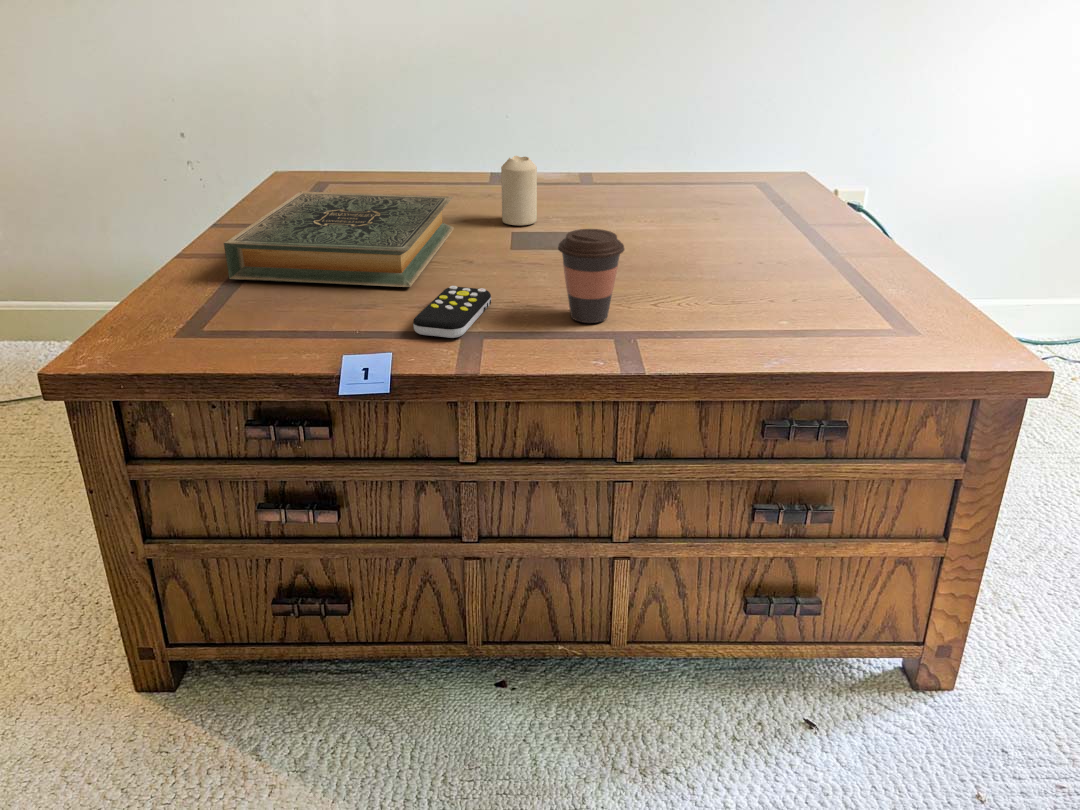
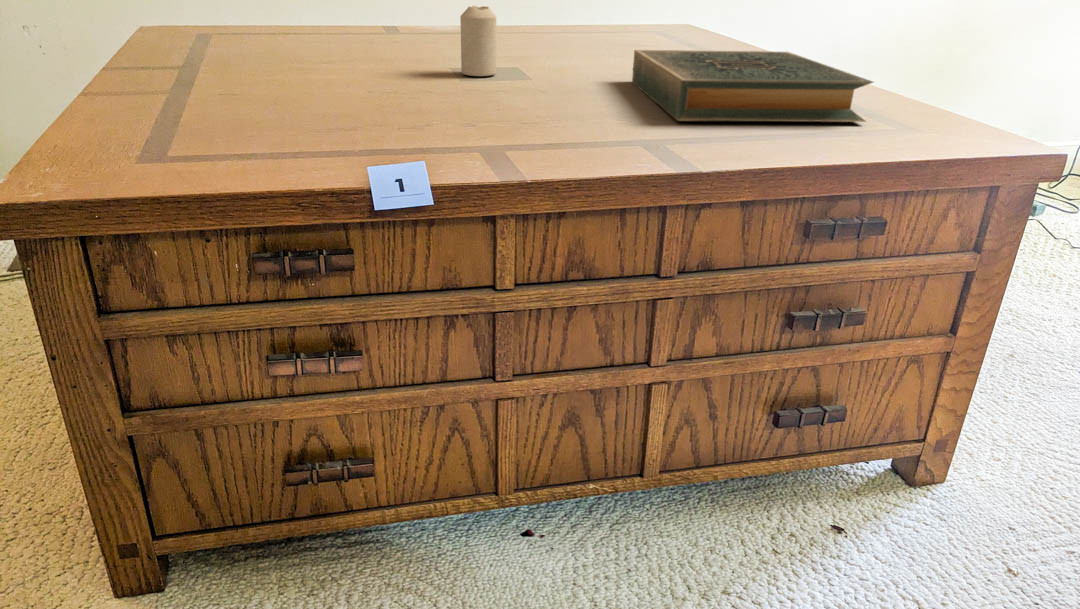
hardback book: present [224,191,454,287] -> present [632,50,873,122]
coffee cup: present [558,229,624,323] -> none [576,42,646,139]
remote control: present [413,286,491,338] -> none [433,111,500,154]

